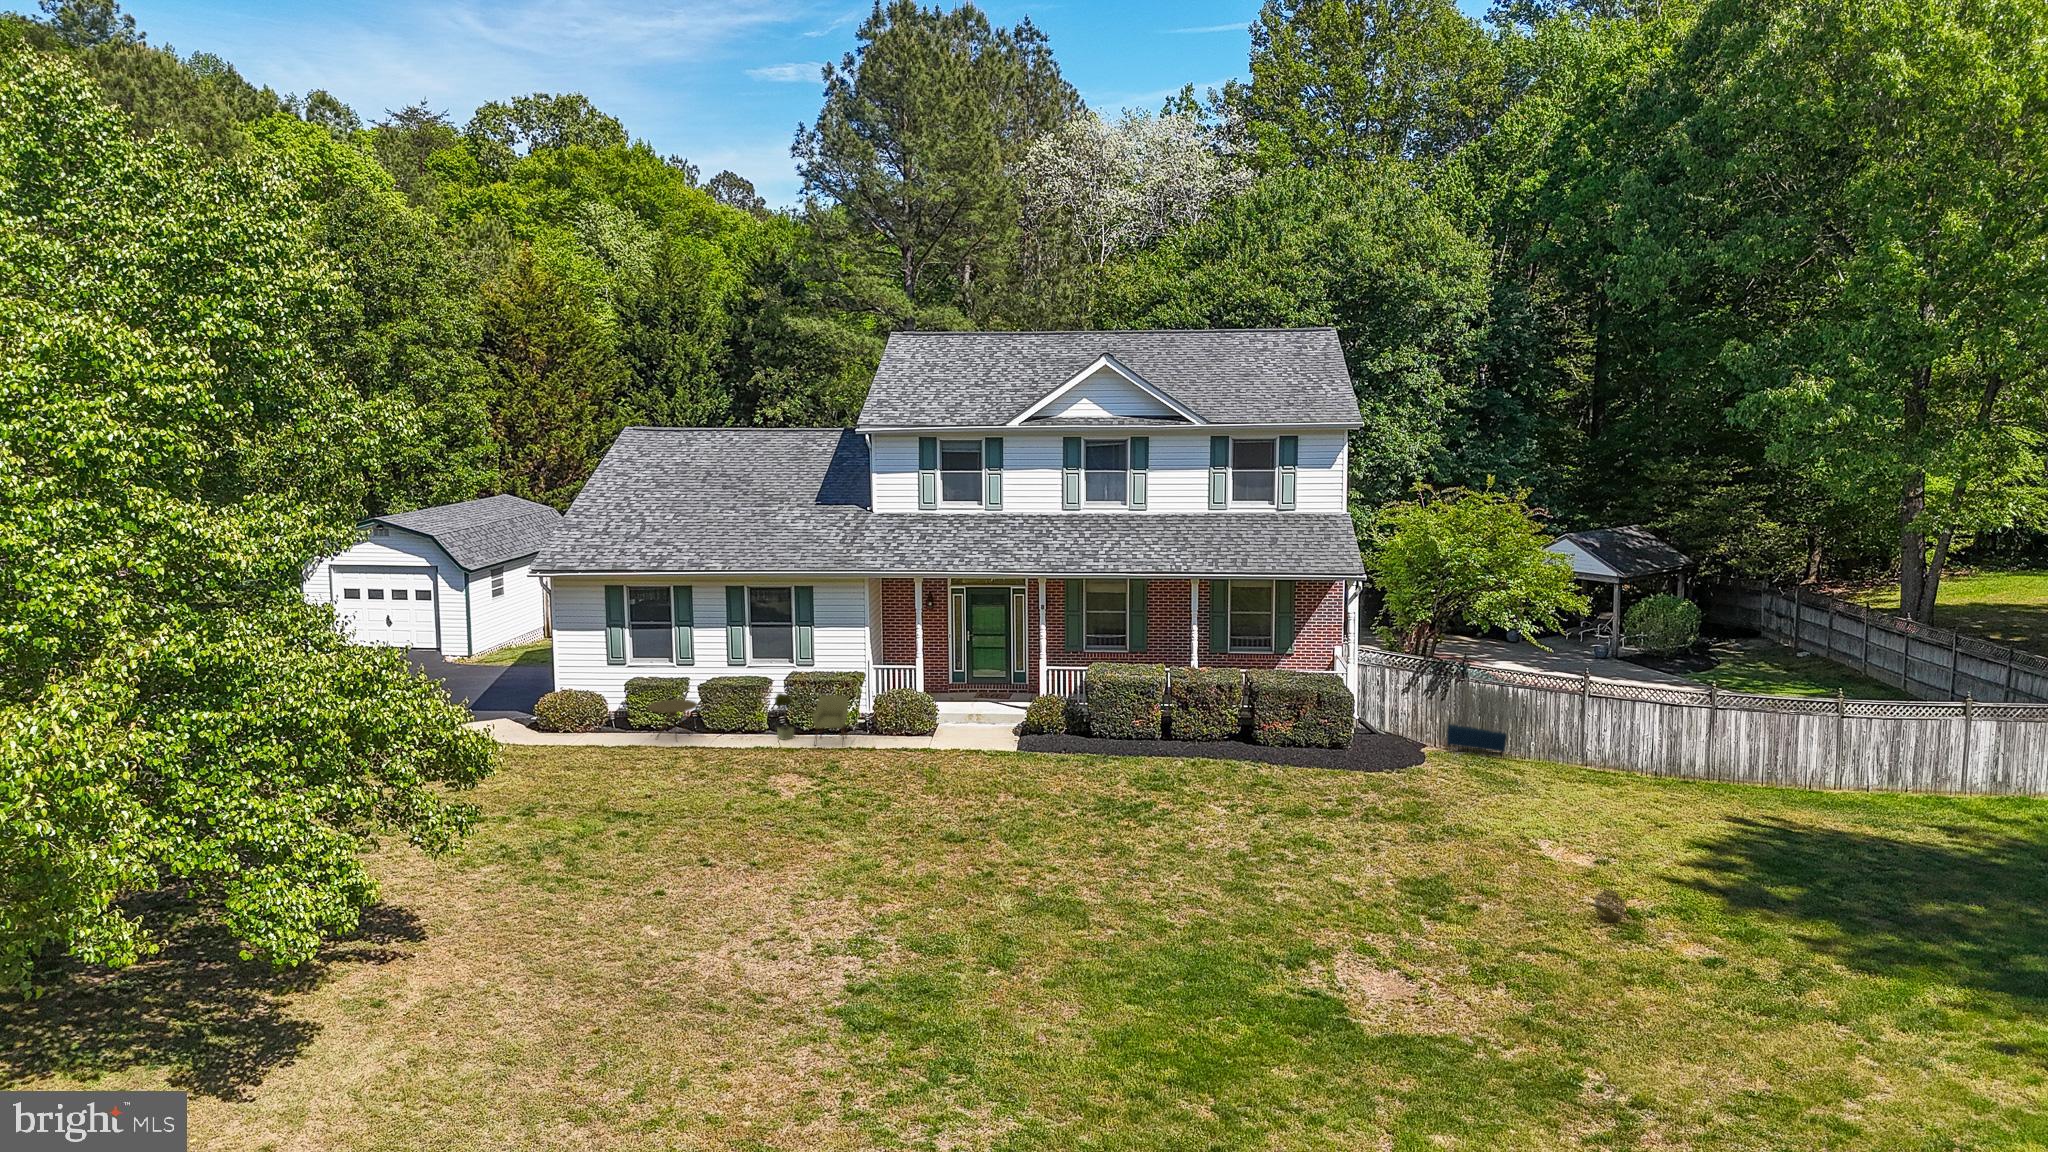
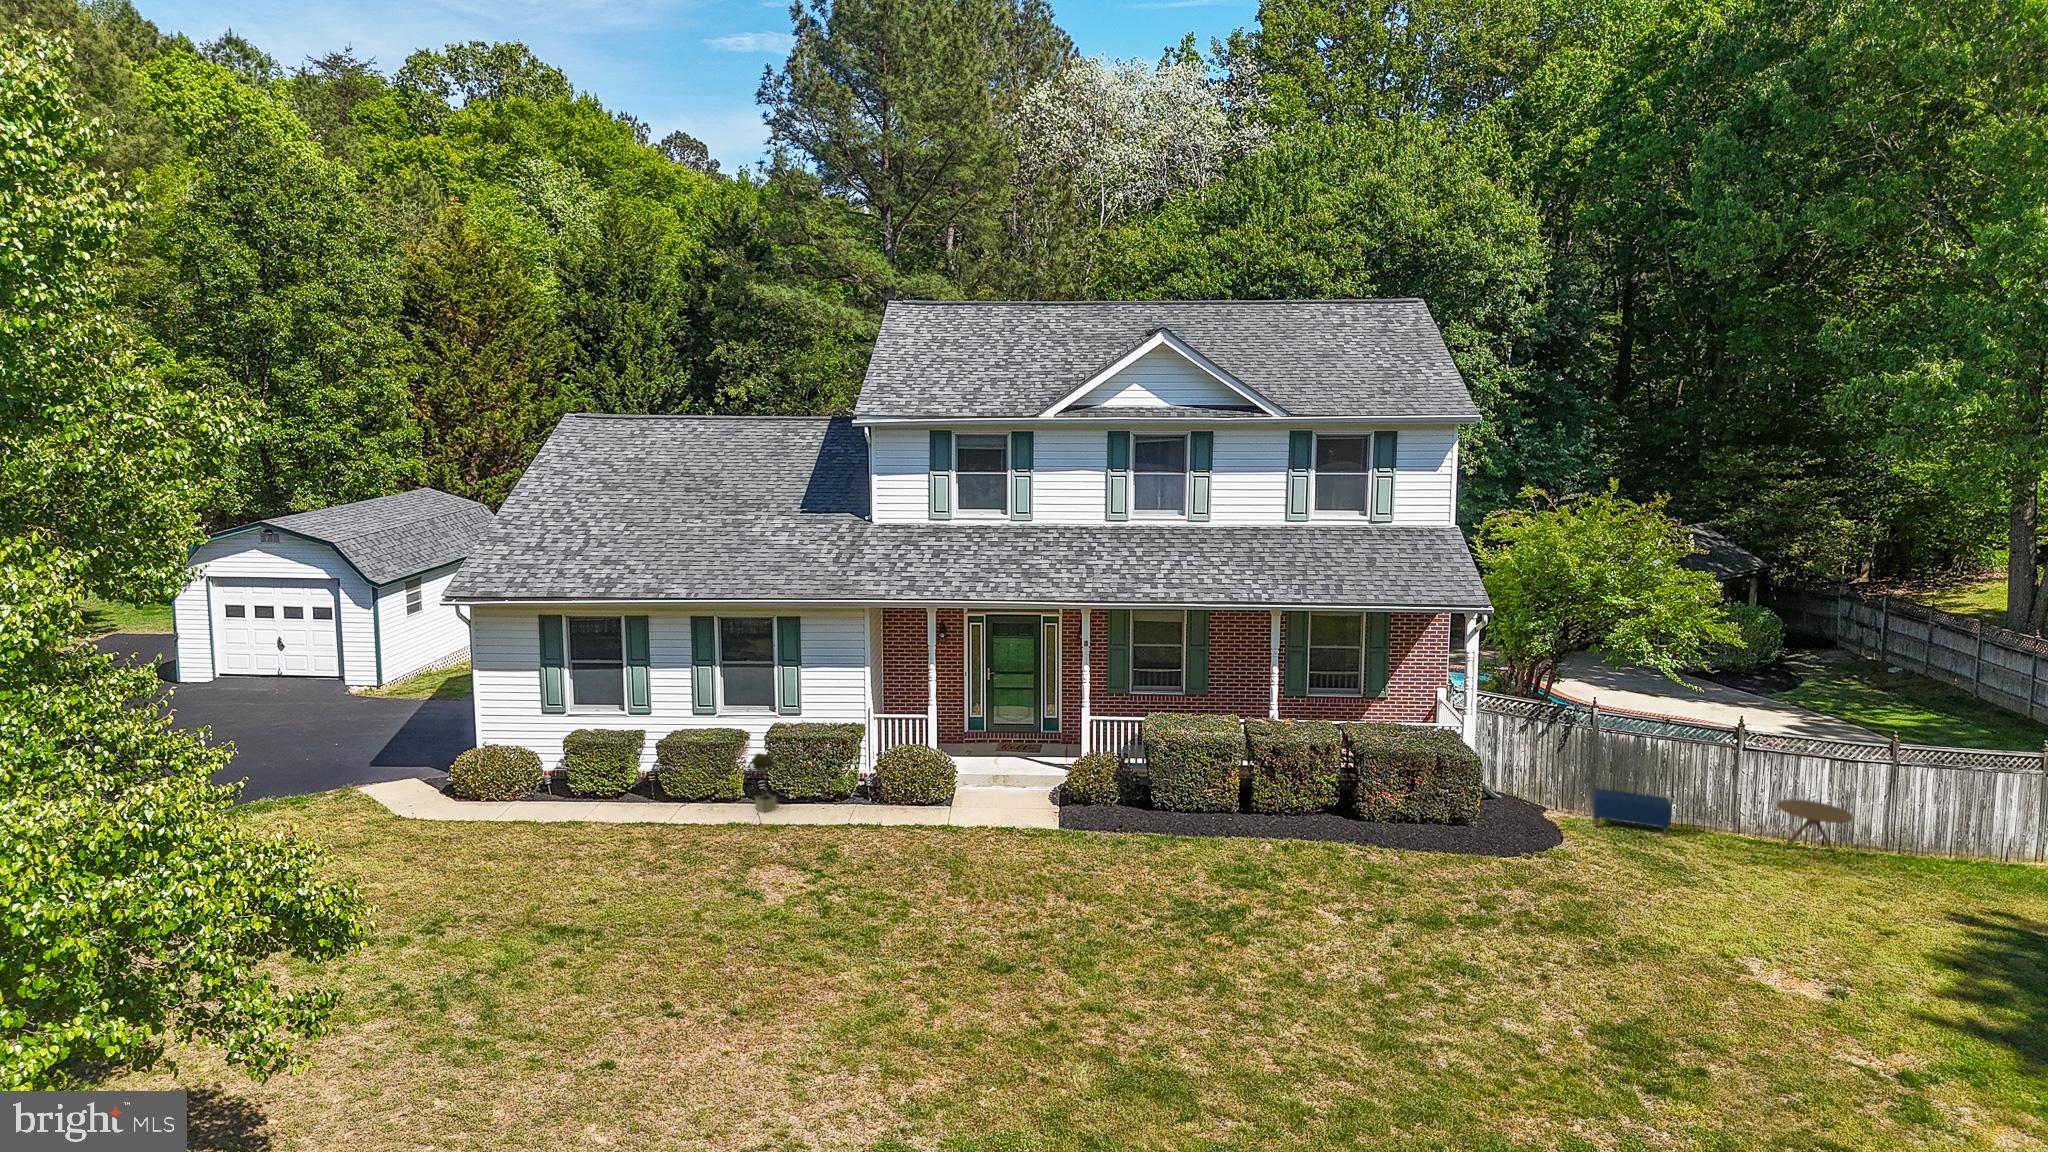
chair: present [812,695,848,744] -> none [800,756,844,822]
round table: present [647,699,697,738] -> present [1777,799,1853,858]
woven basket: present [1595,890,1625,922] -> none [1872,1058,1918,1104]

